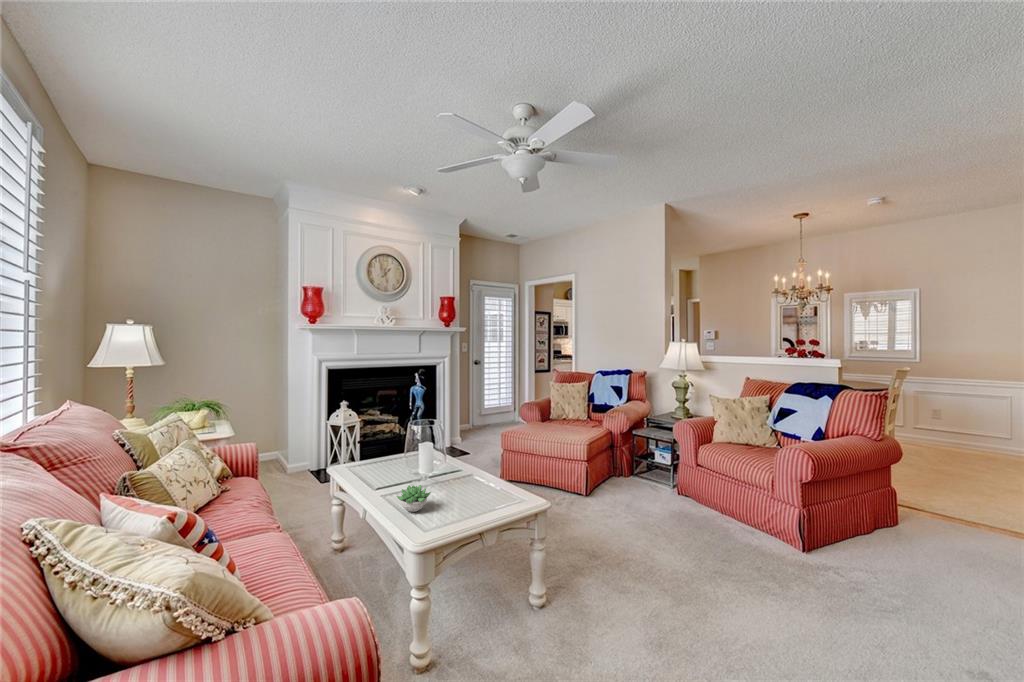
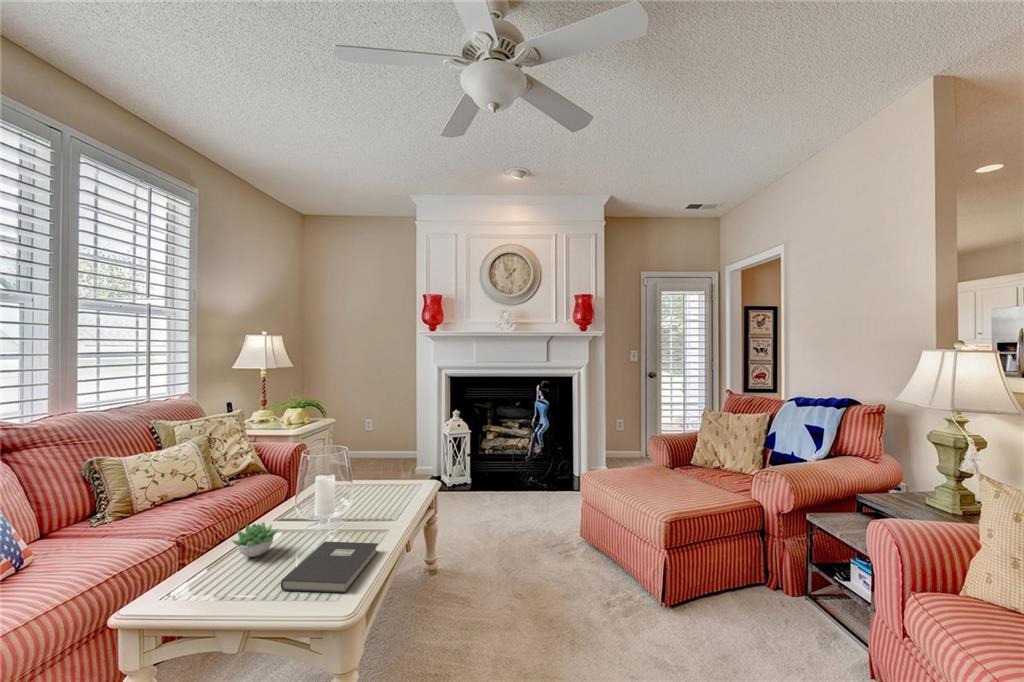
book: none [454,482,521,517] -> present [281,541,378,593]

